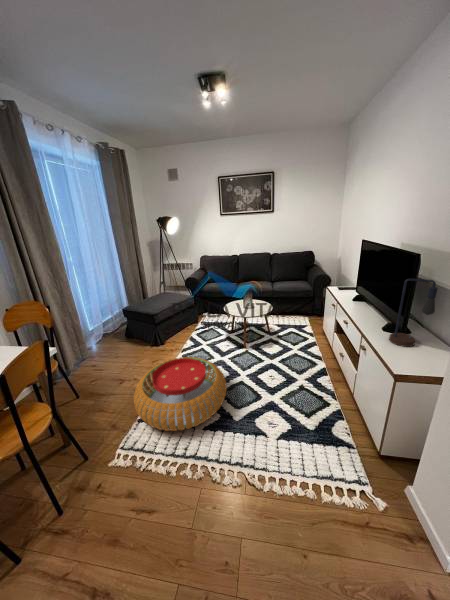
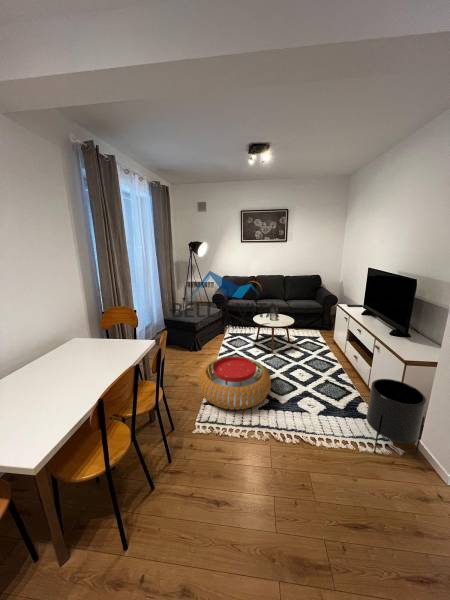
table lamp: present [389,279,438,347] -> none [396,296,430,345]
planter: none [335,401,418,510] -> present [366,379,426,454]

